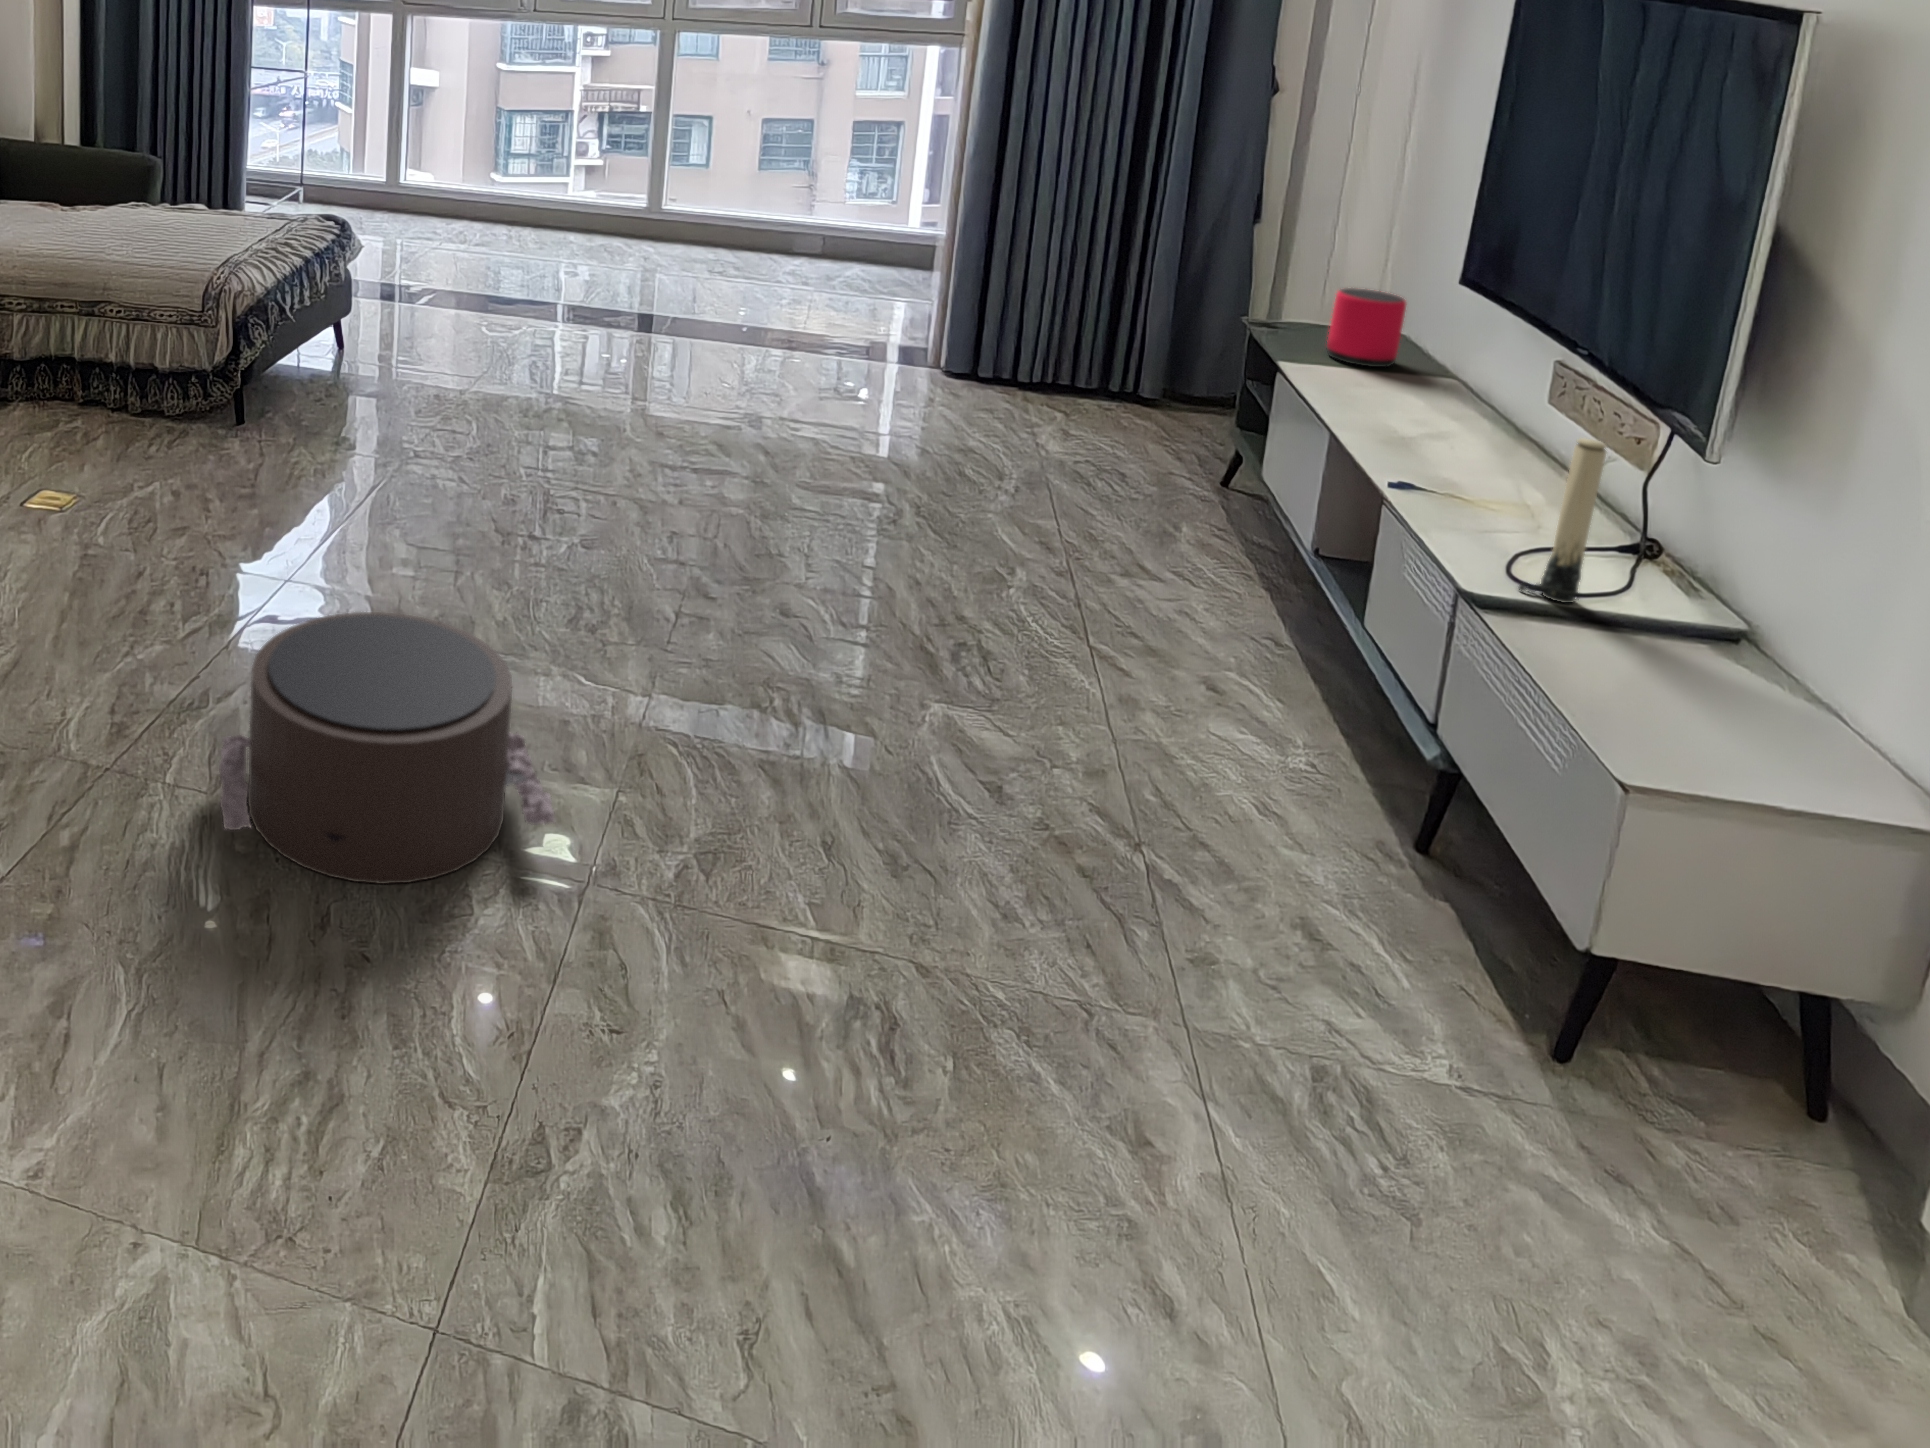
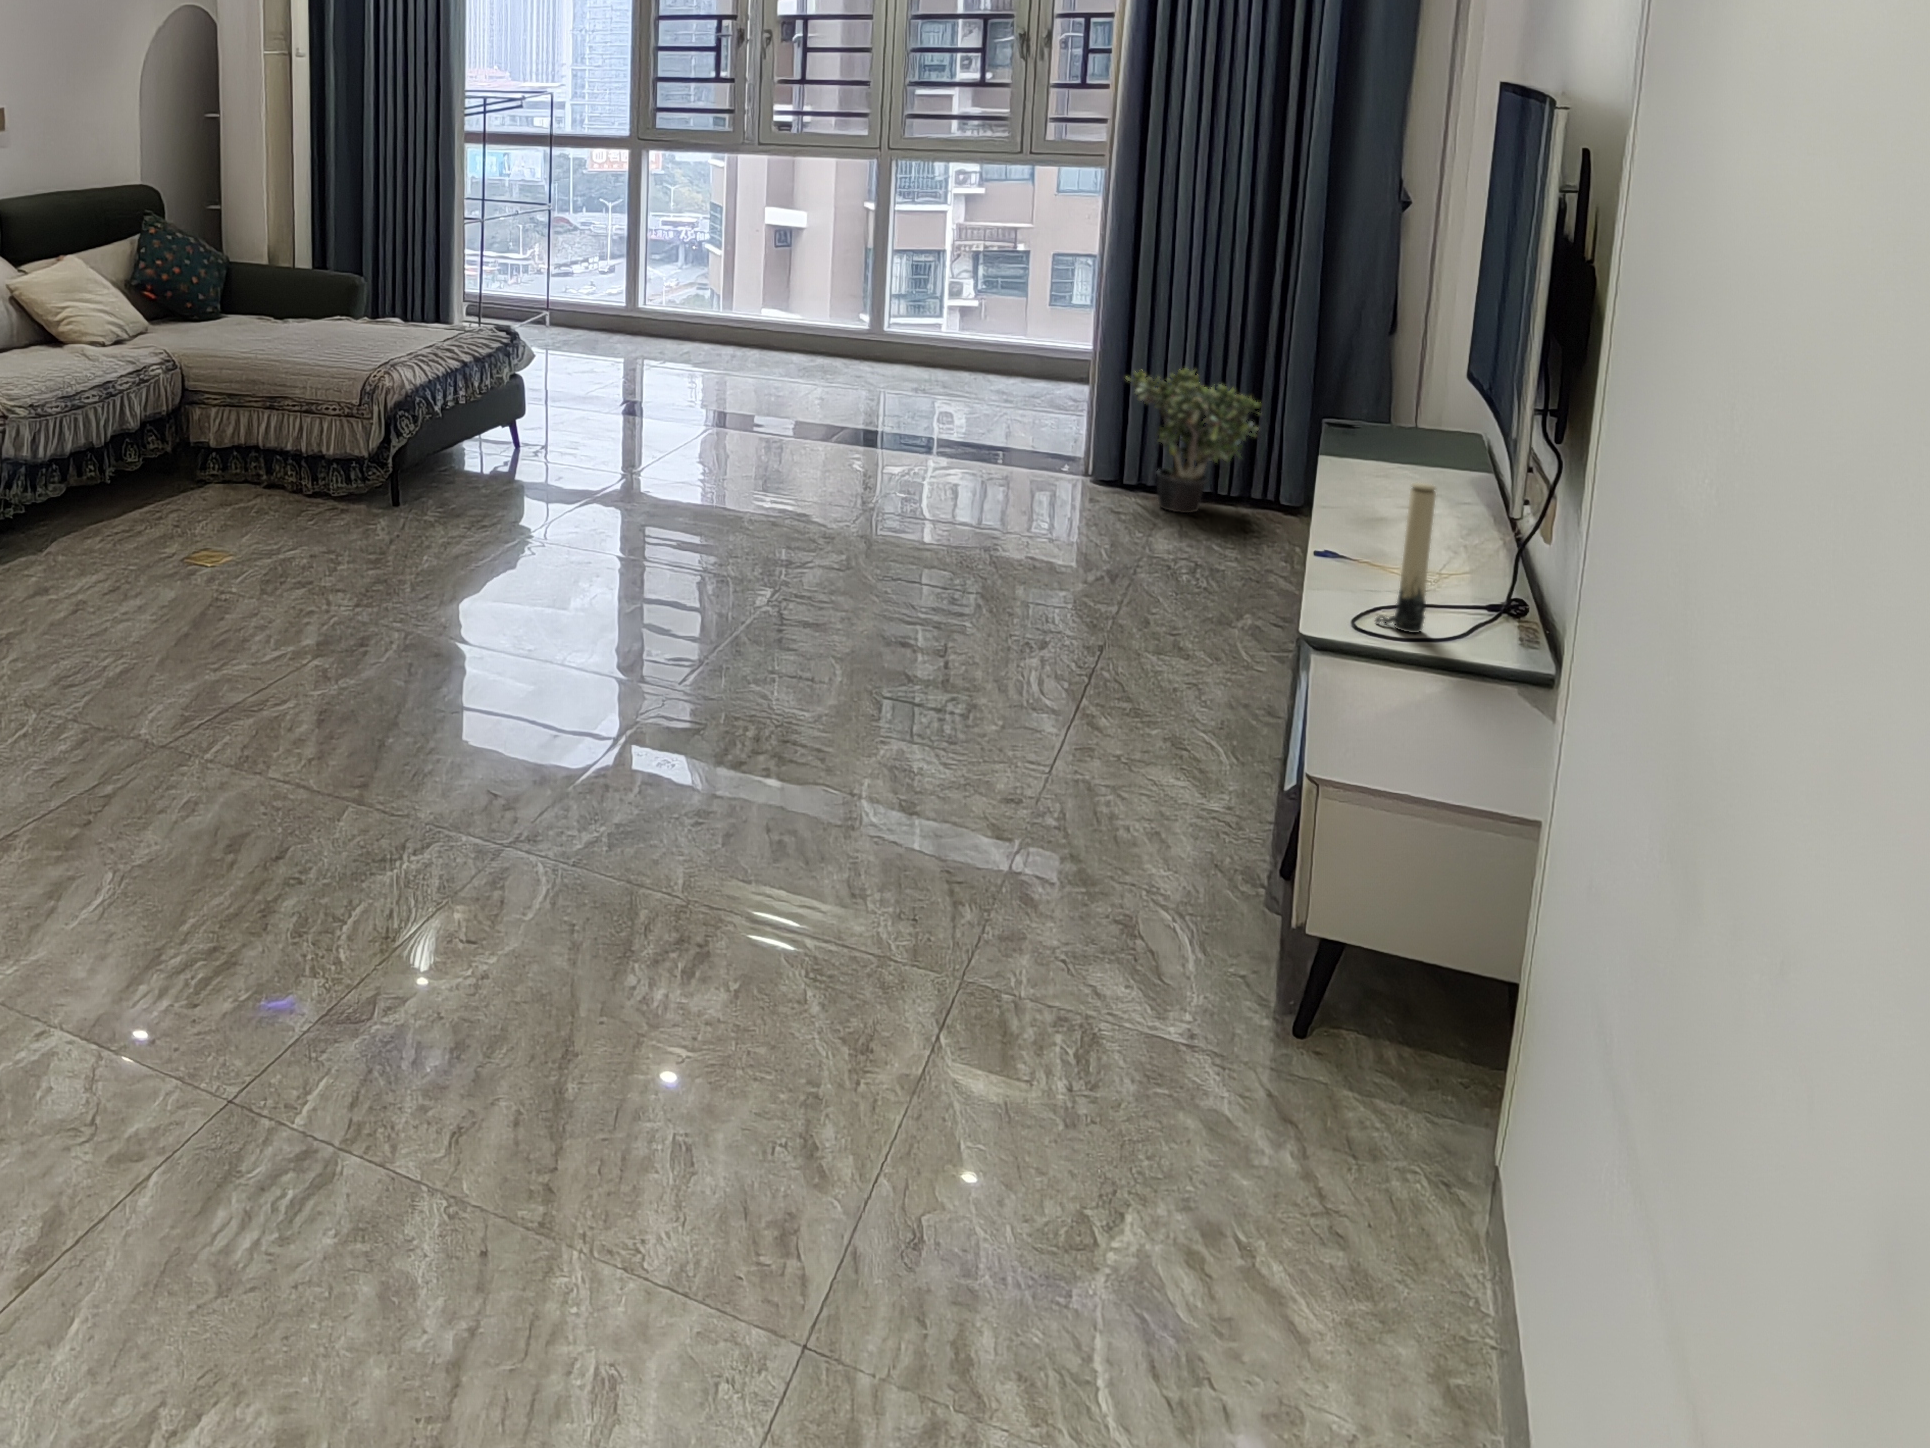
potted plant: none [998,261,1138,410] -> present [1126,369,1261,513]
speaker: present [1327,288,1406,367] -> none [1370,380,1440,453]
pouf: present [219,612,555,884] -> none [239,627,515,832]

